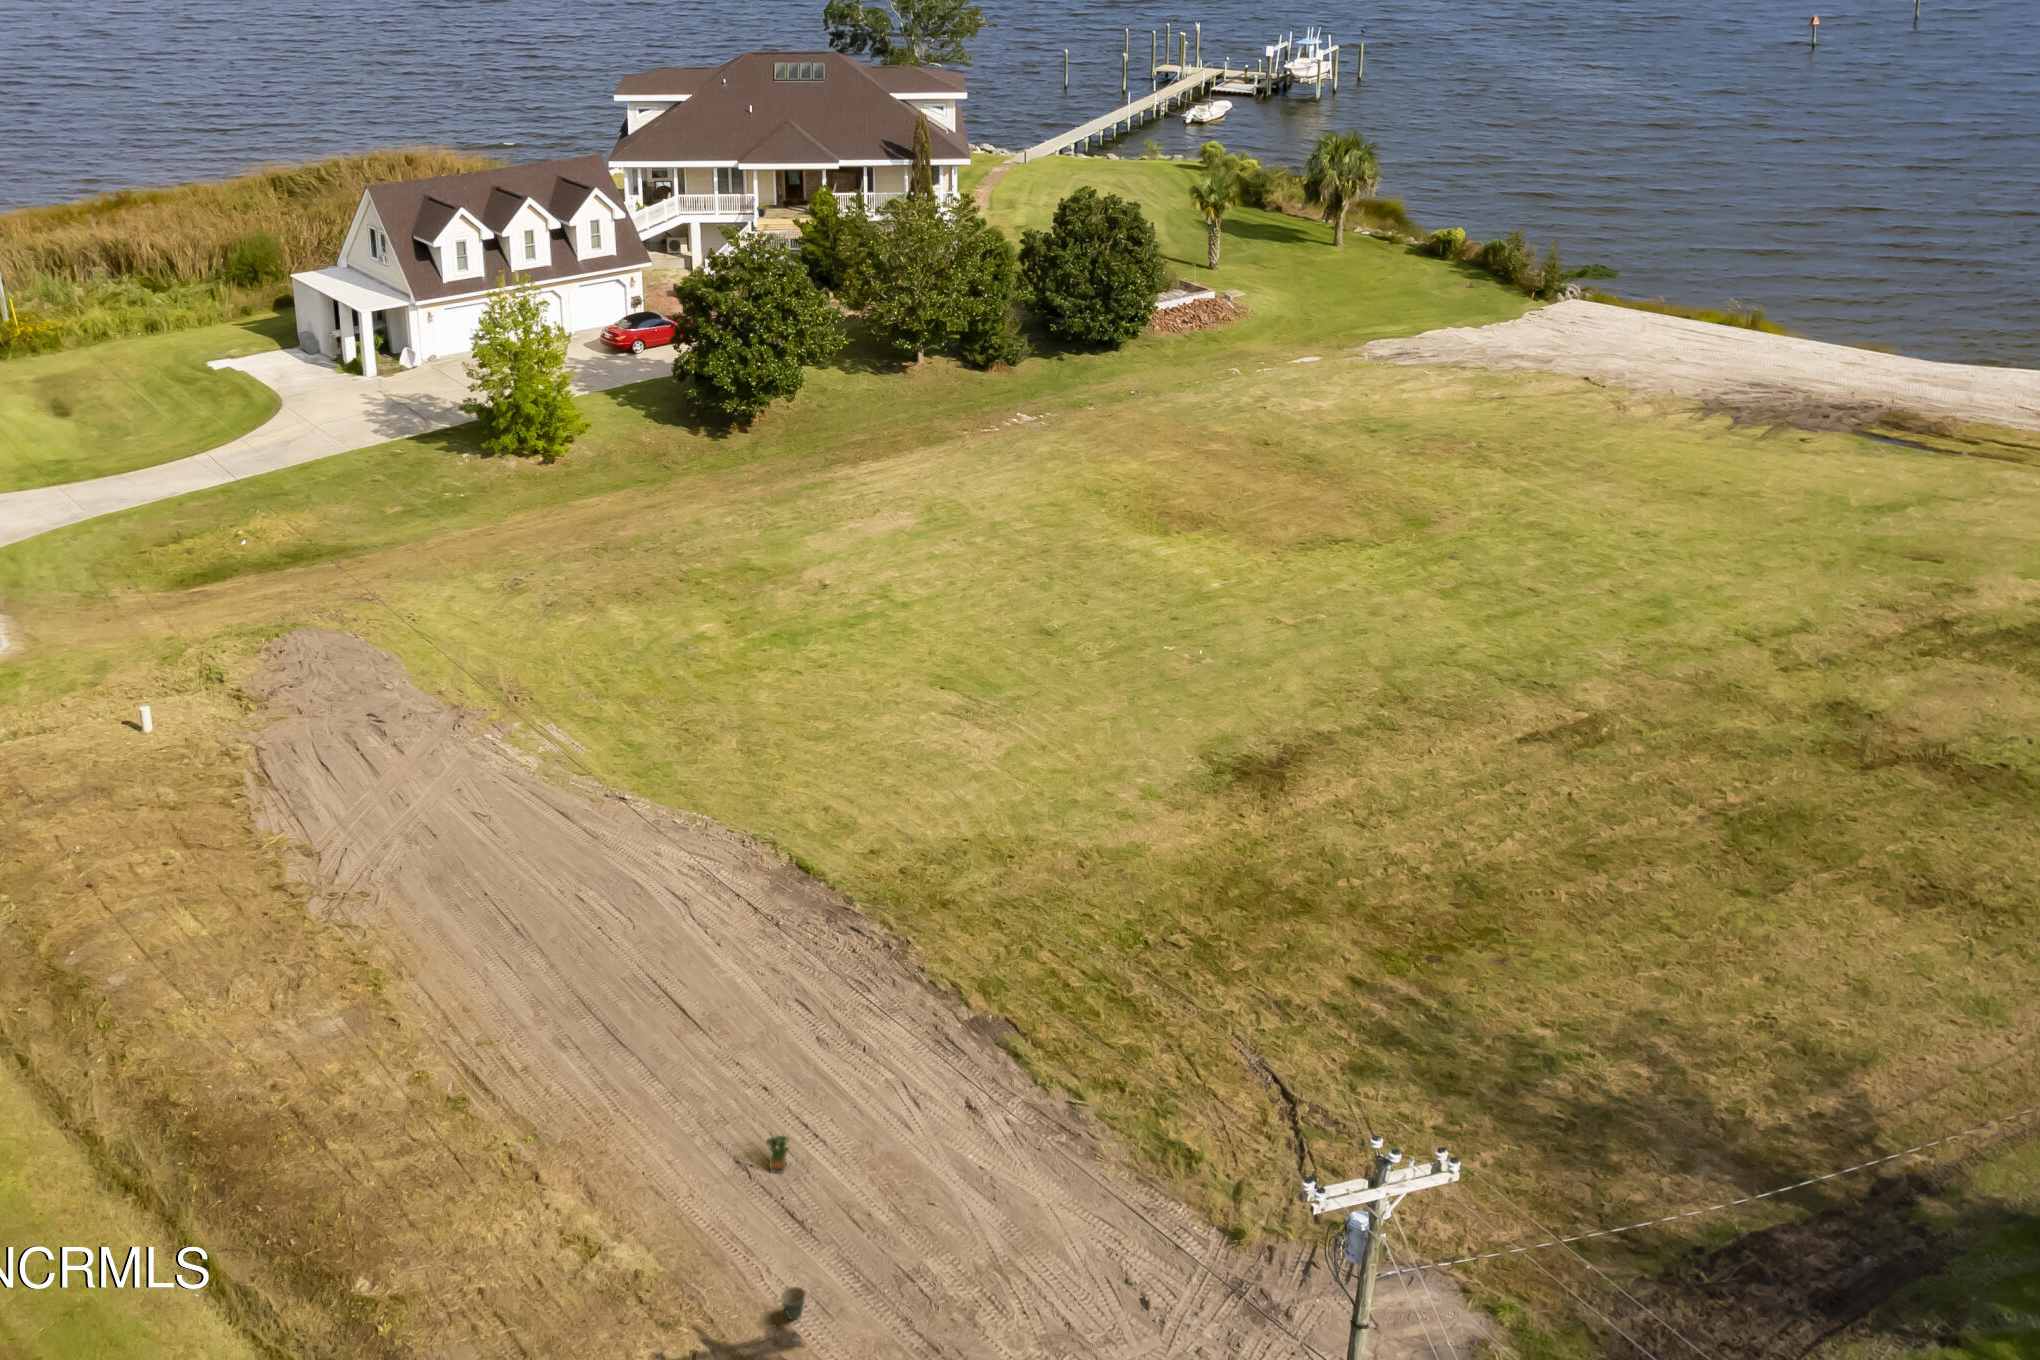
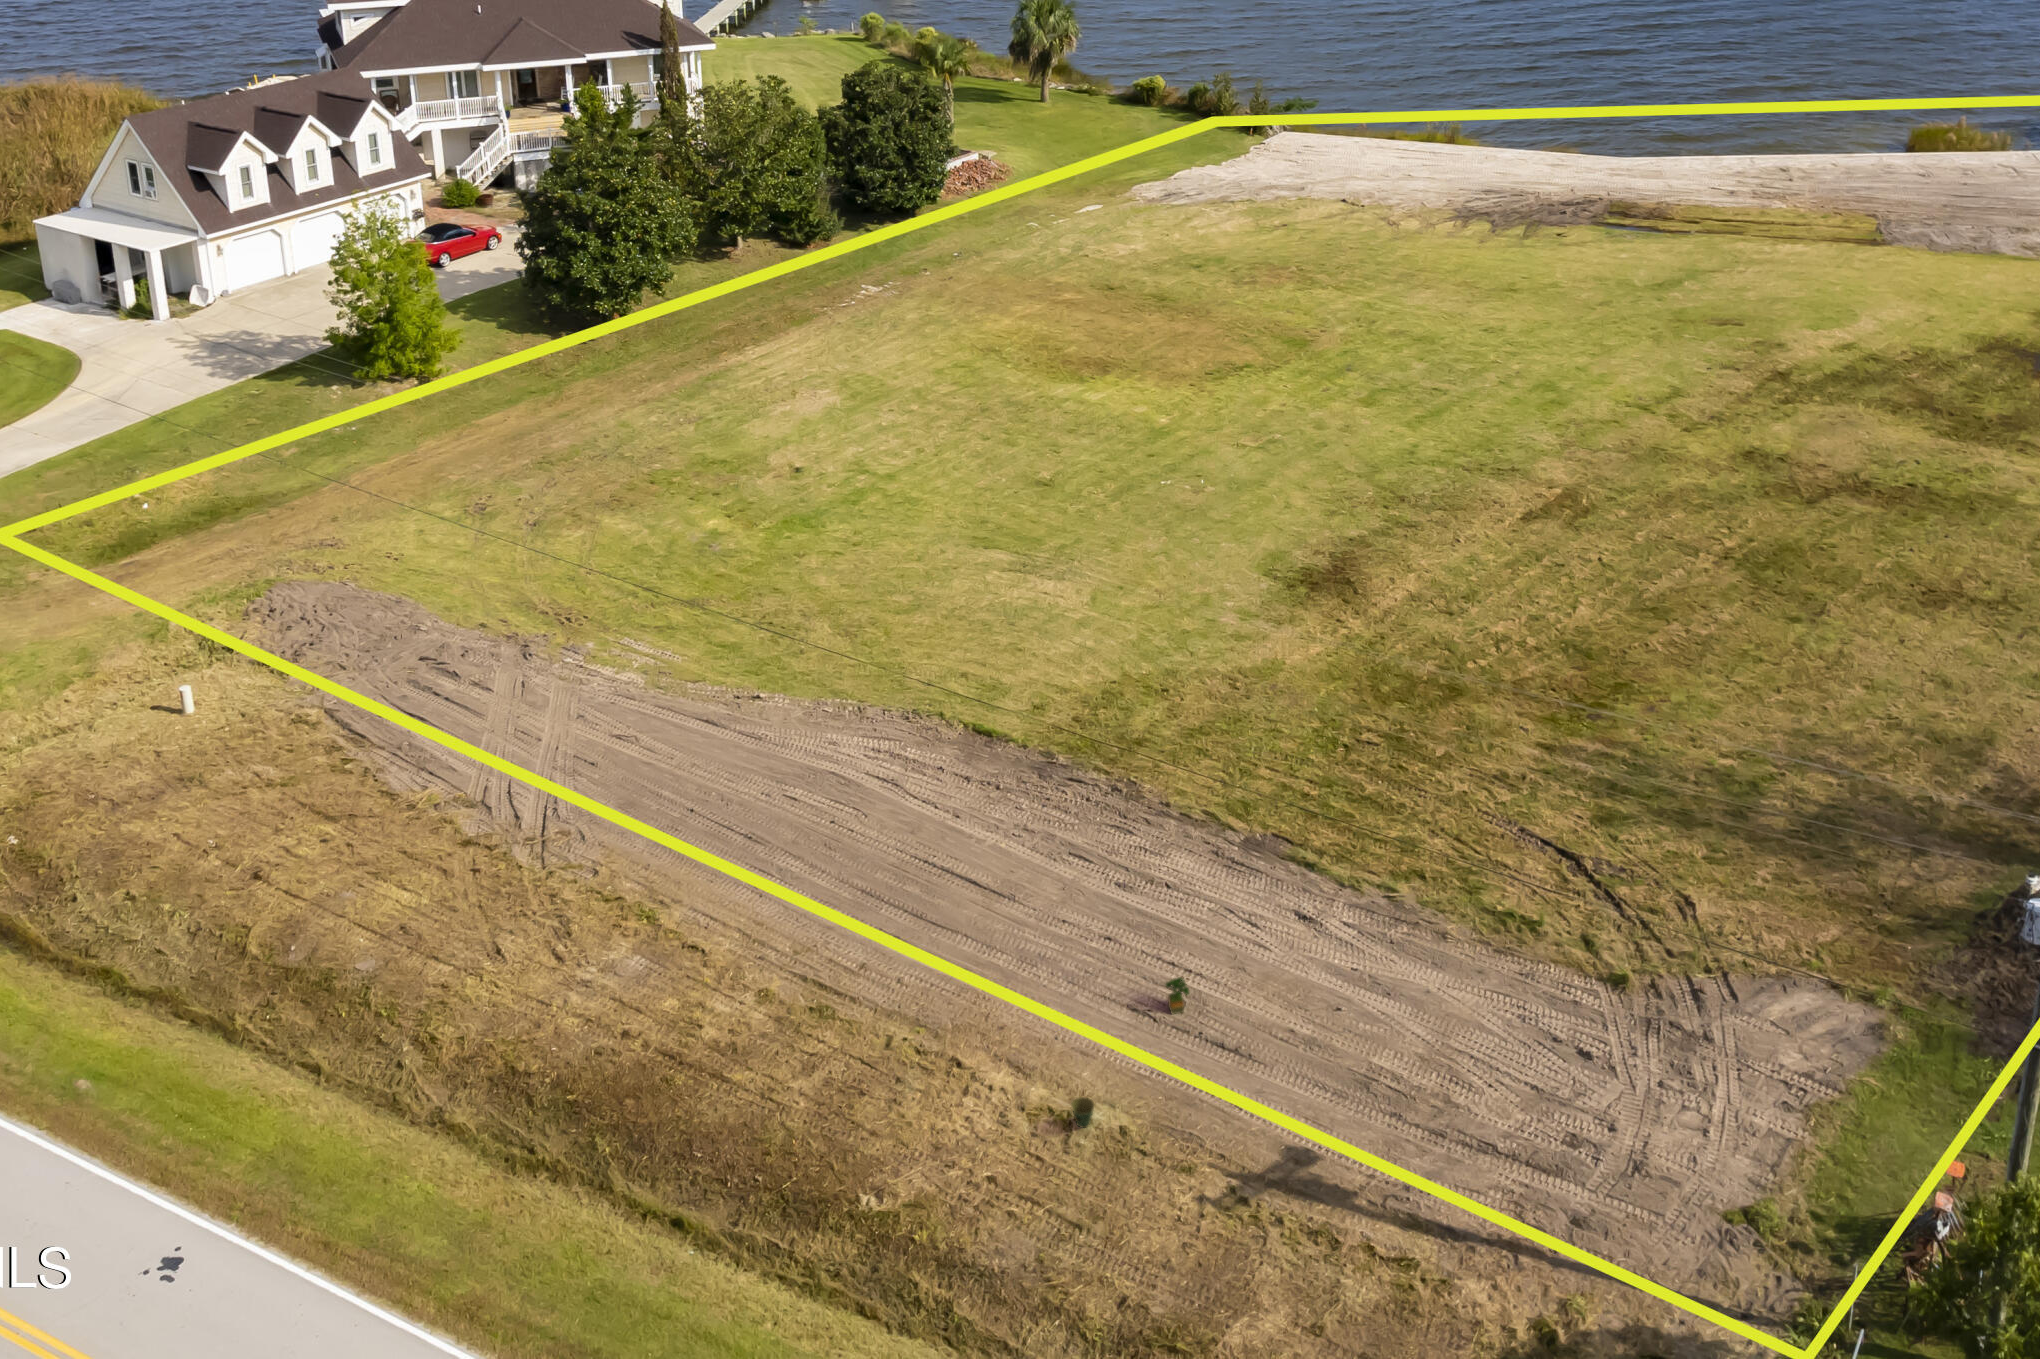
bucket: present [781,1287,806,1320] -> present [1071,1097,1094,1128]

